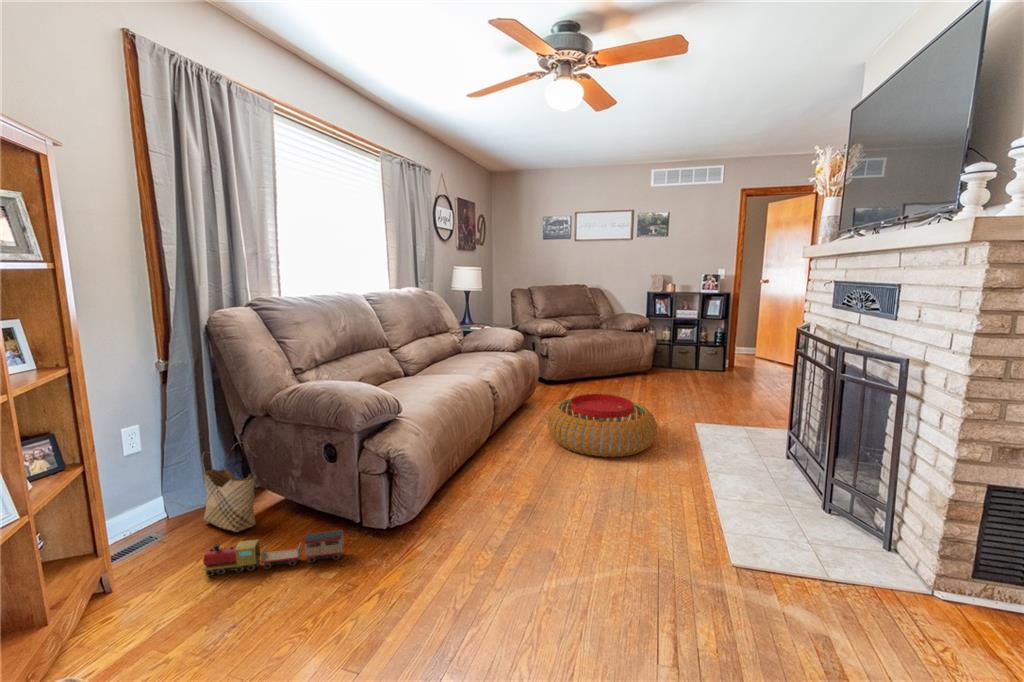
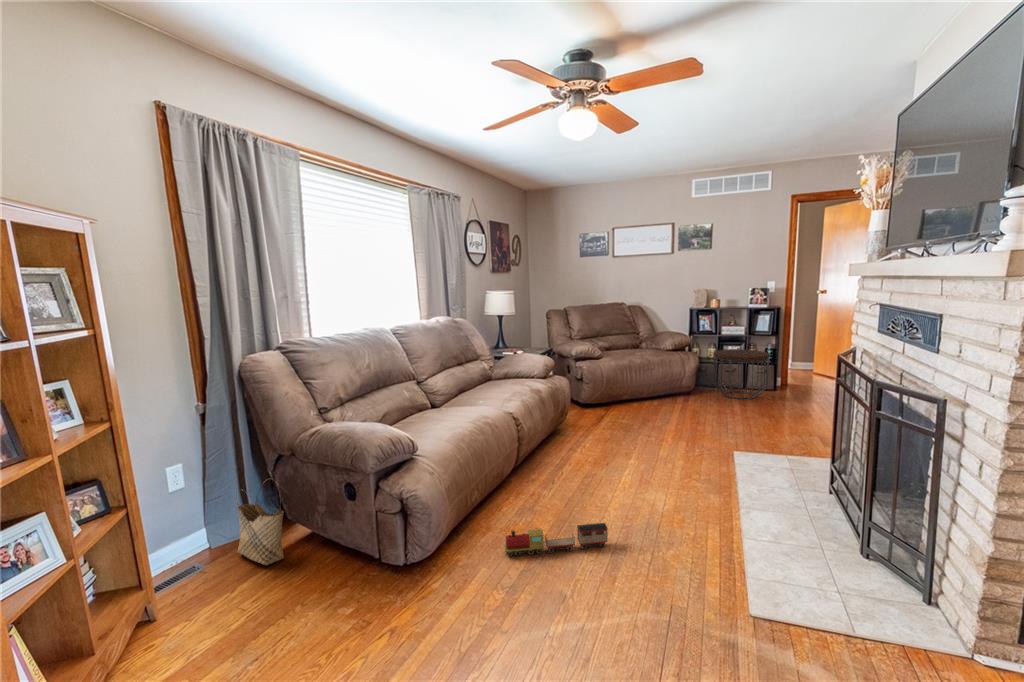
side table: none [667,332,719,377] -> present [713,349,770,399]
pouf: present [547,394,658,457] -> none [574,423,690,492]
toy train: present [202,530,344,576] -> present [503,523,608,557]

